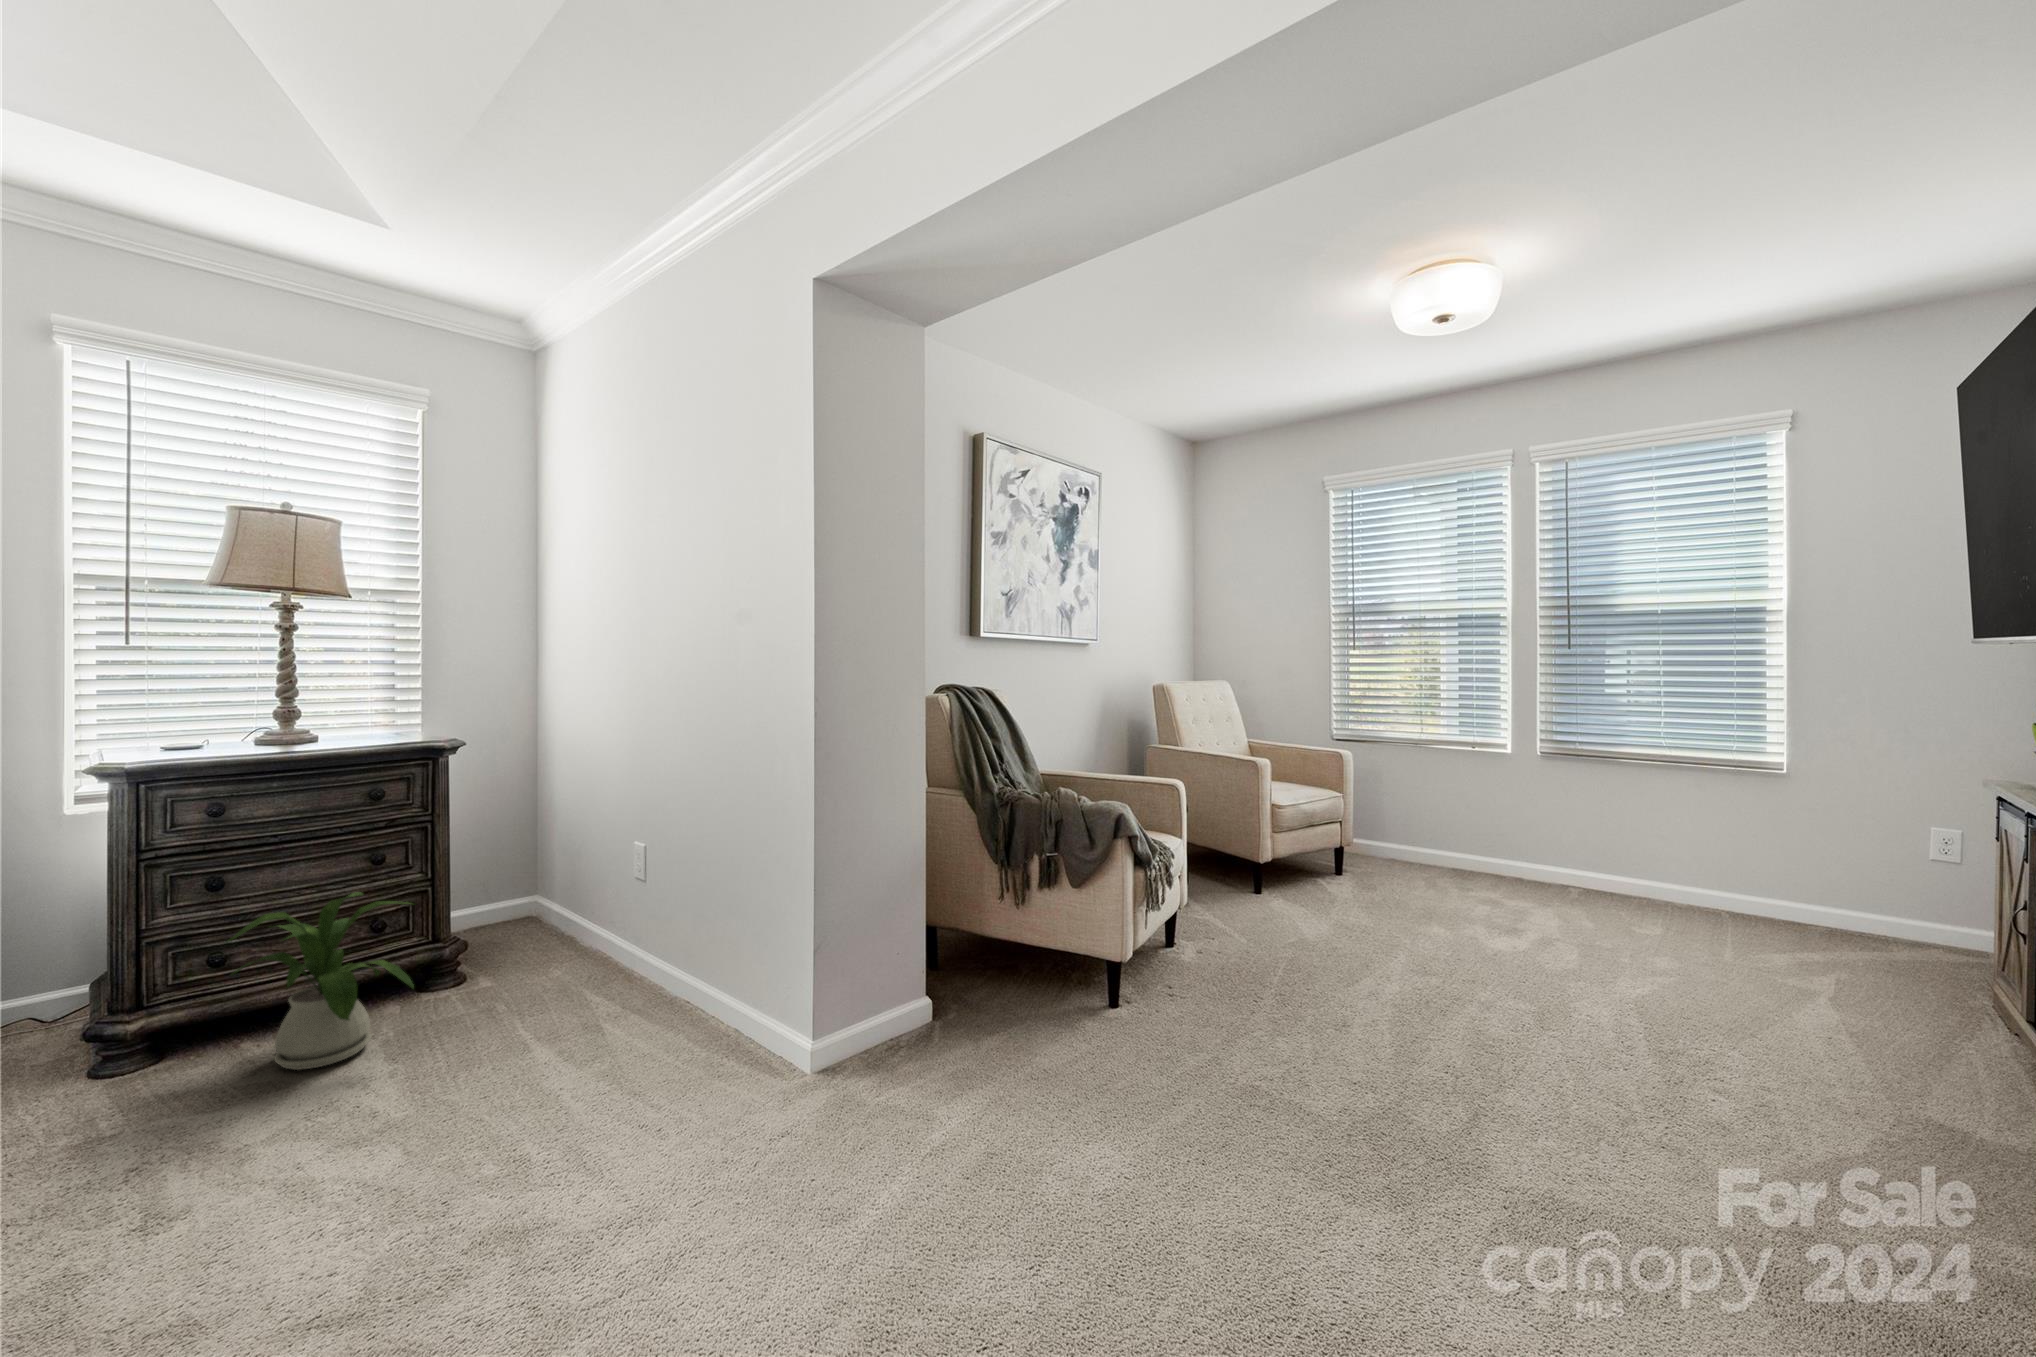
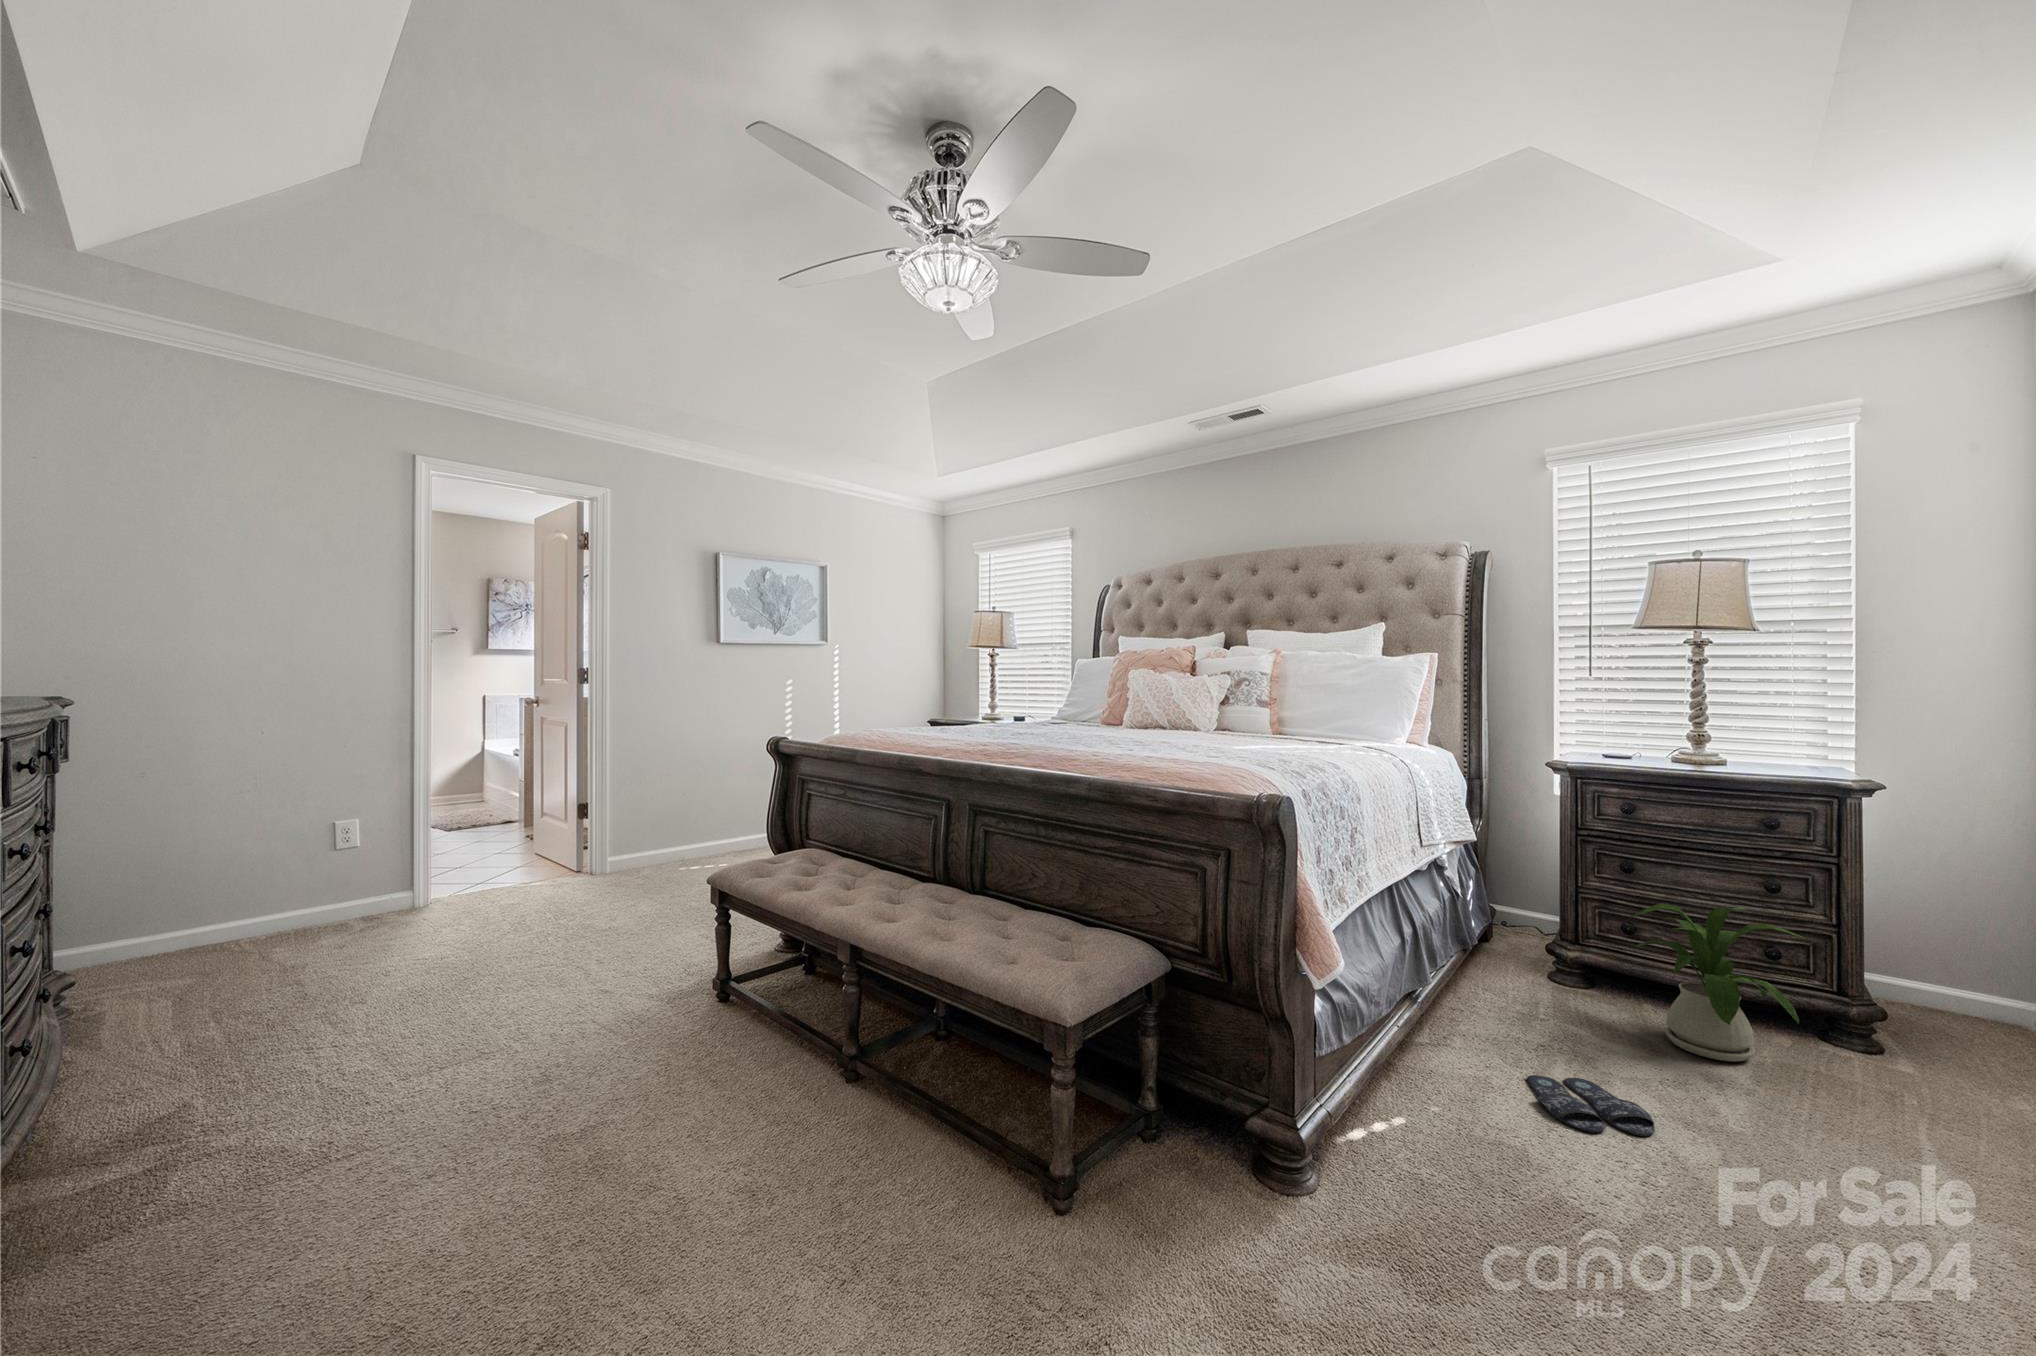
slippers: none [88,1167,284,1256] -> present [1527,1075,1655,1136]

